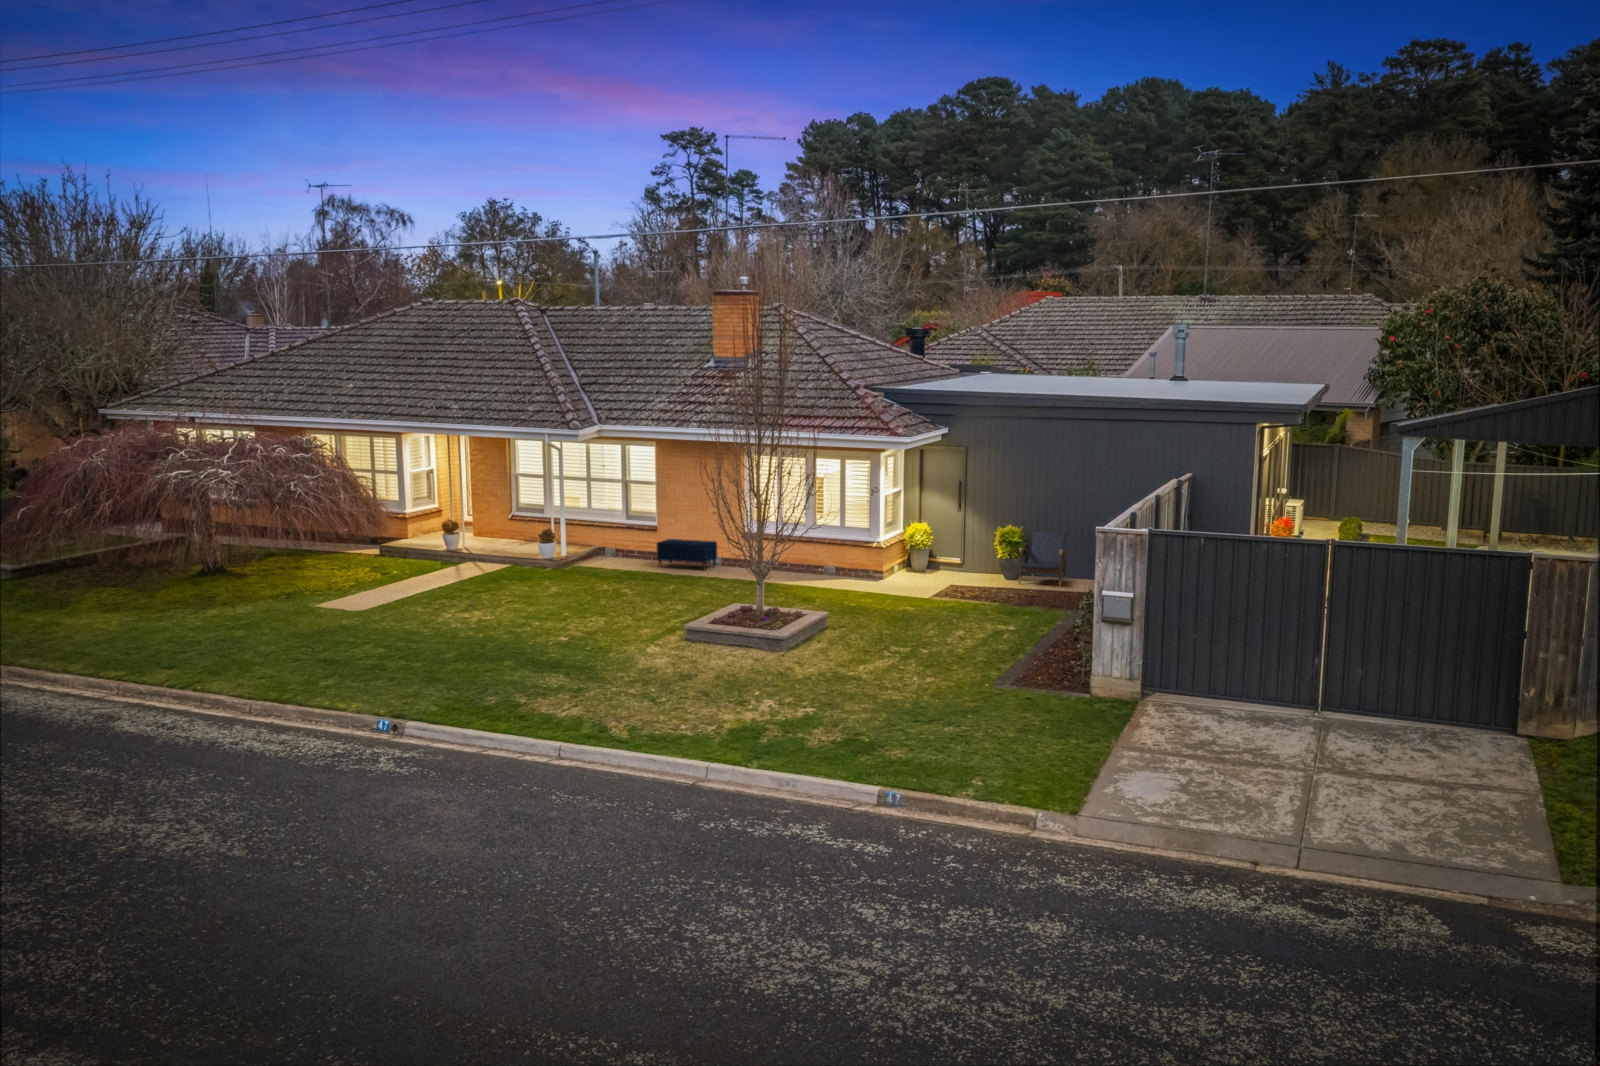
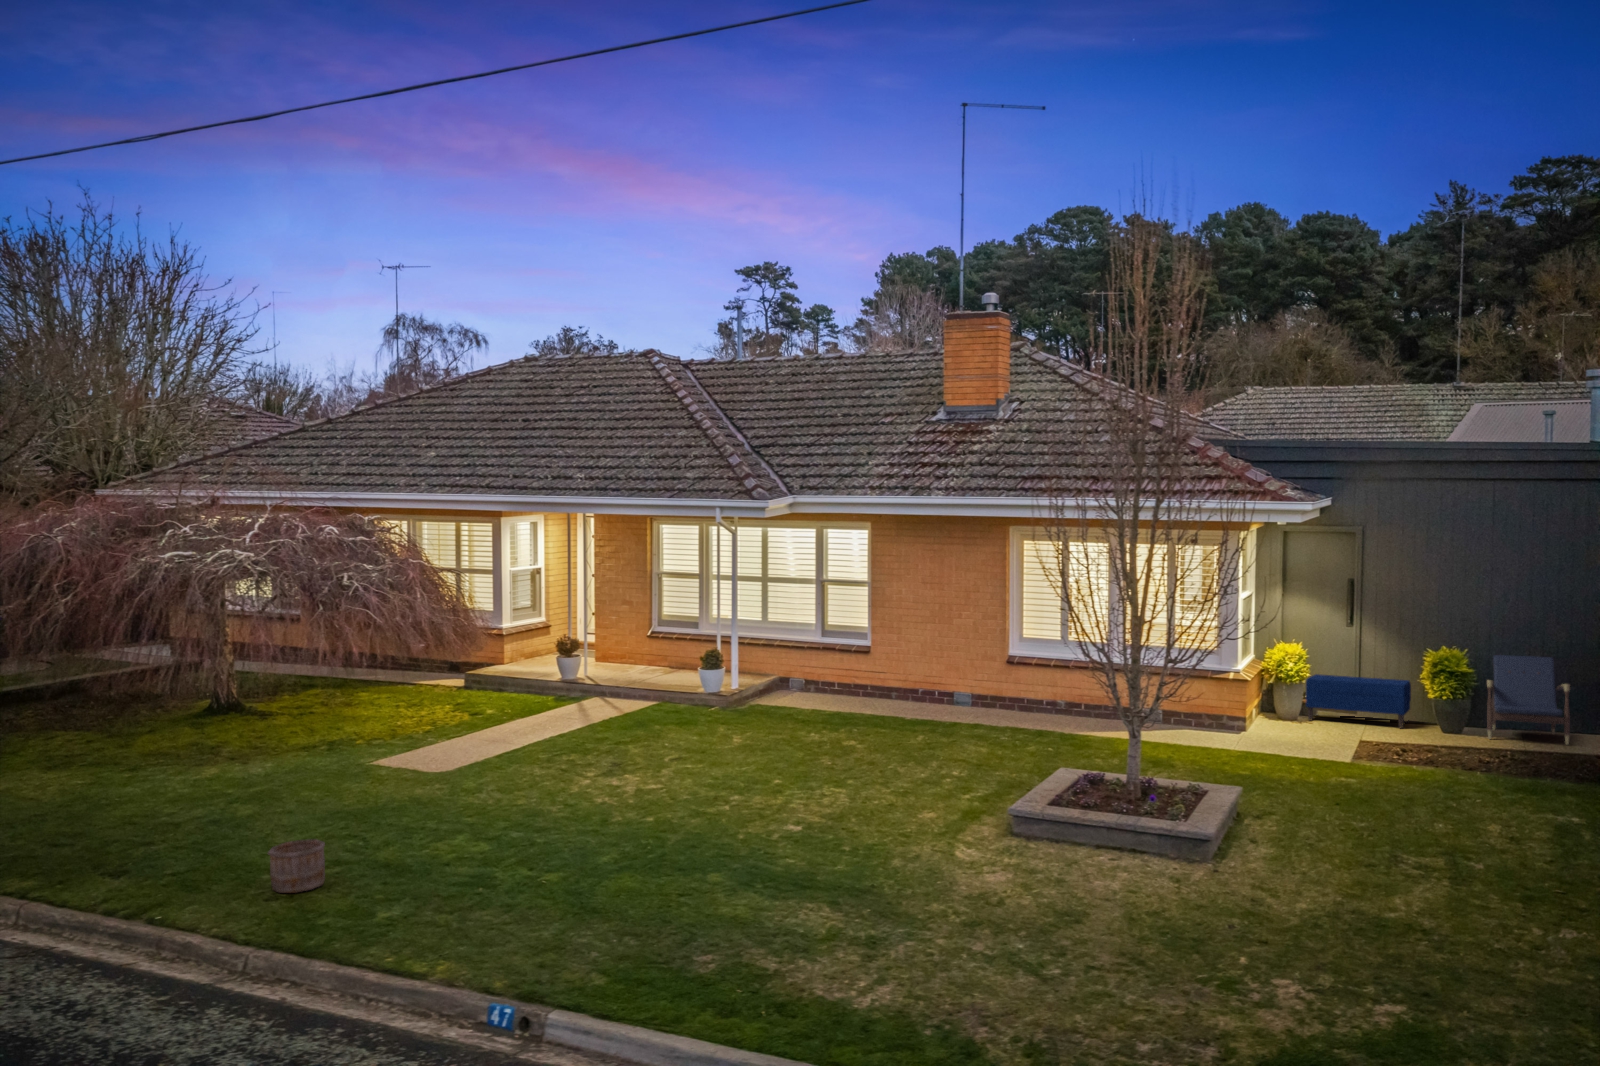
bench: present [657,539,718,570] -> present [1306,674,1411,728]
wooden bucket: none [267,640,297,666] -> present [268,839,325,893]

